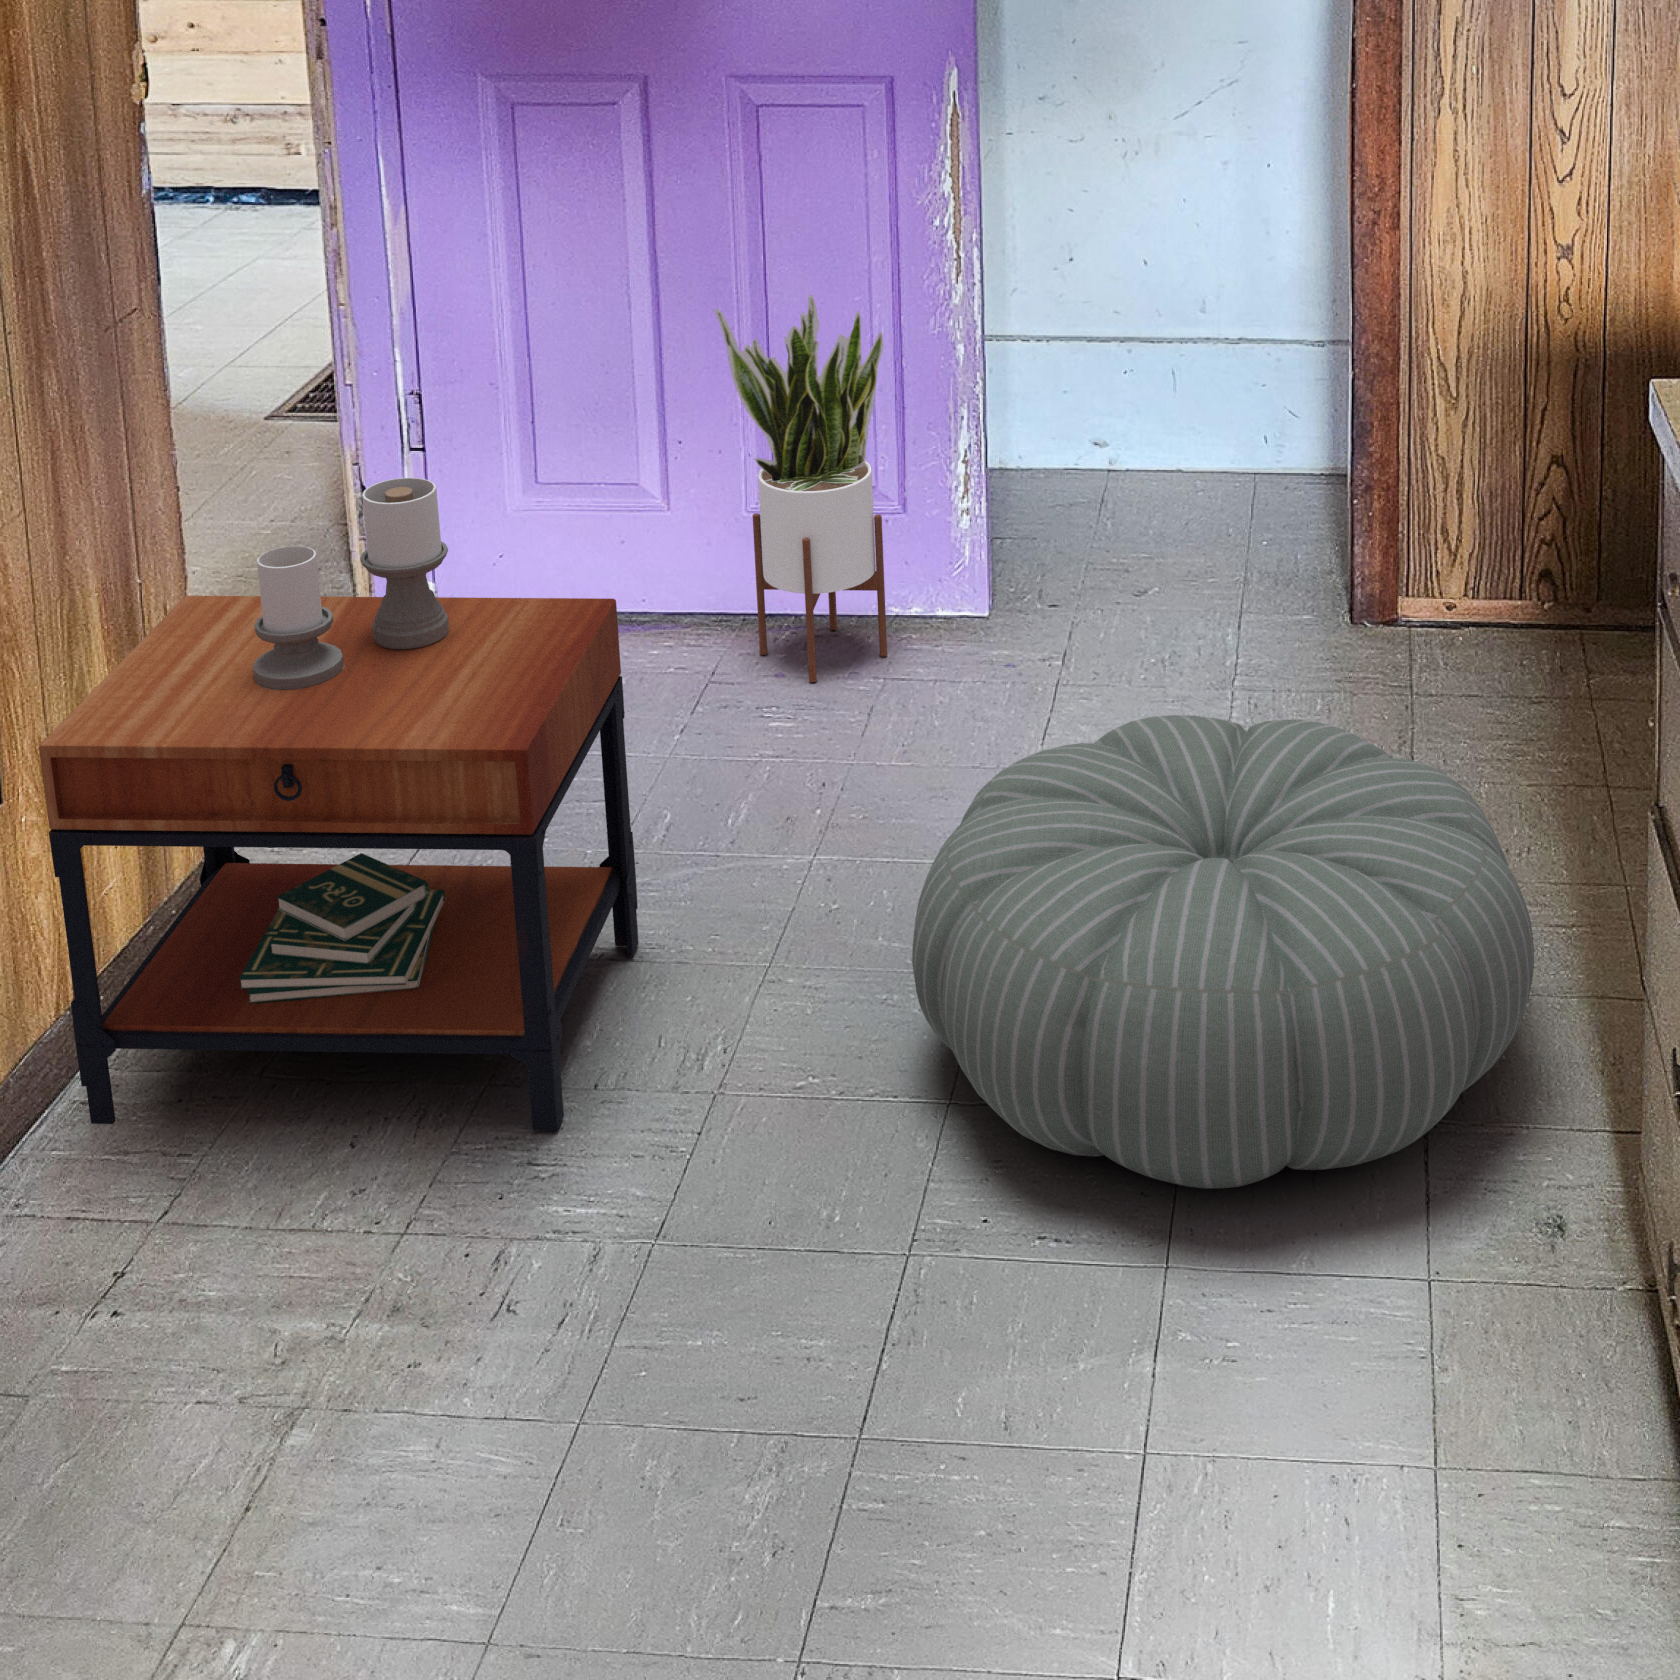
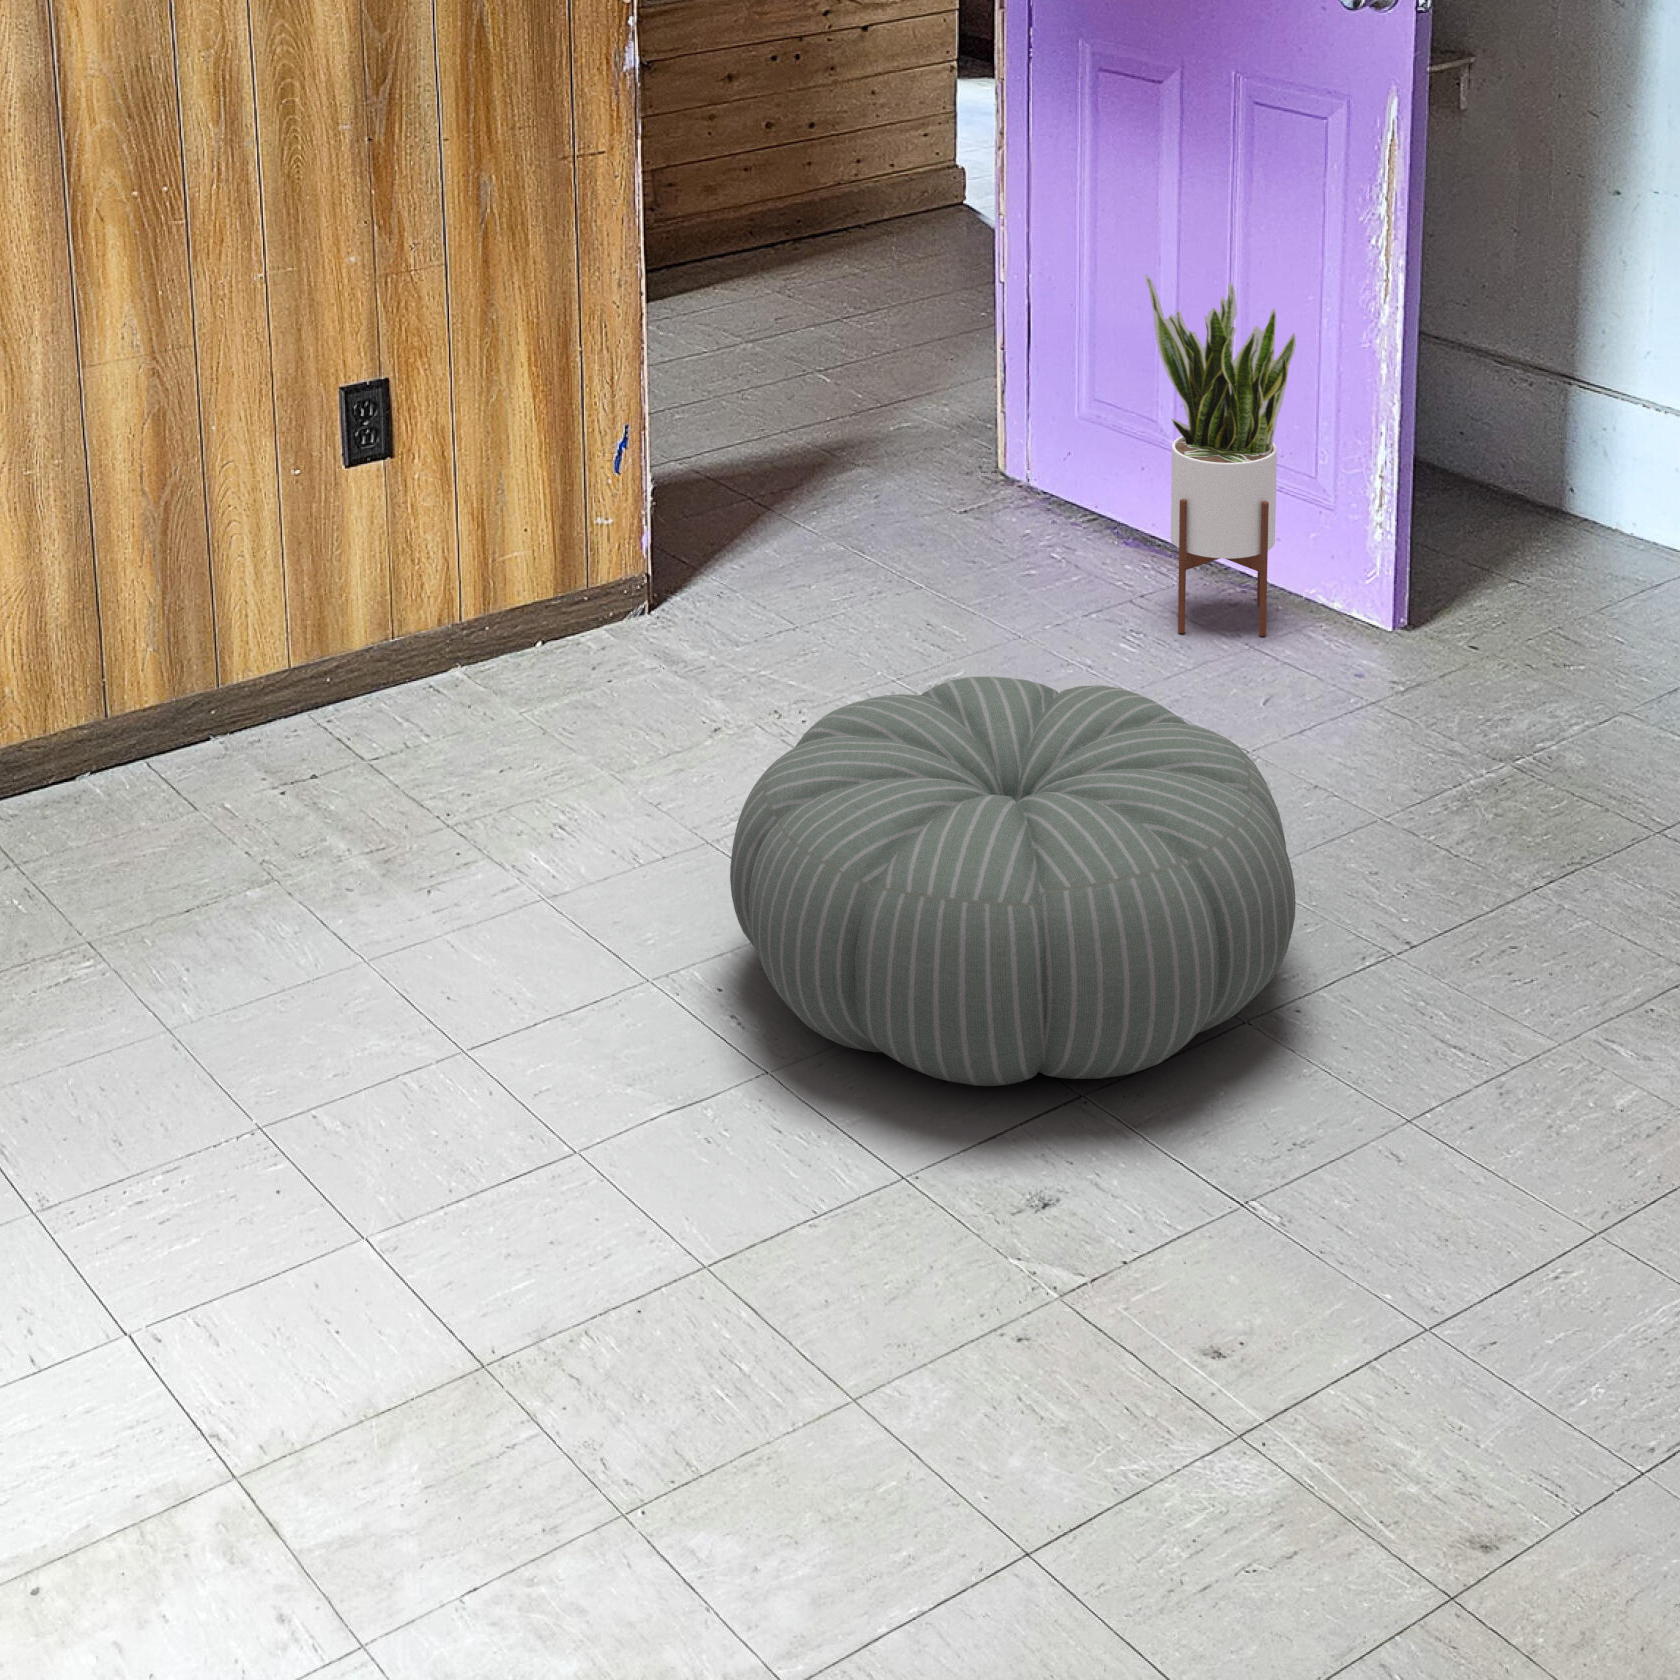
side table: present [39,478,639,1131] -> none [378,309,790,814]

